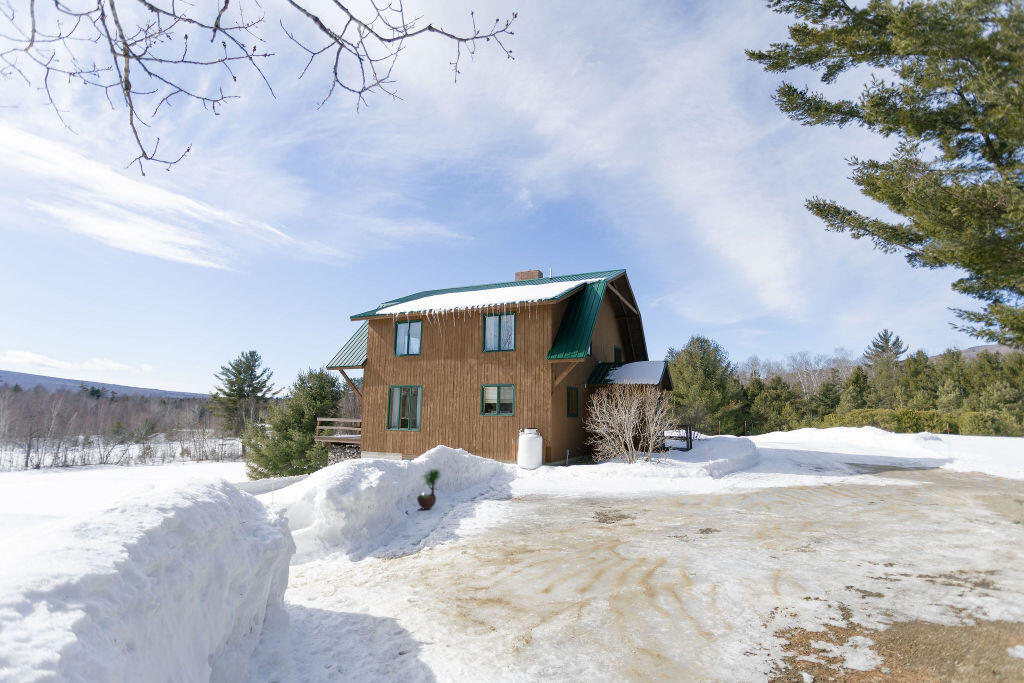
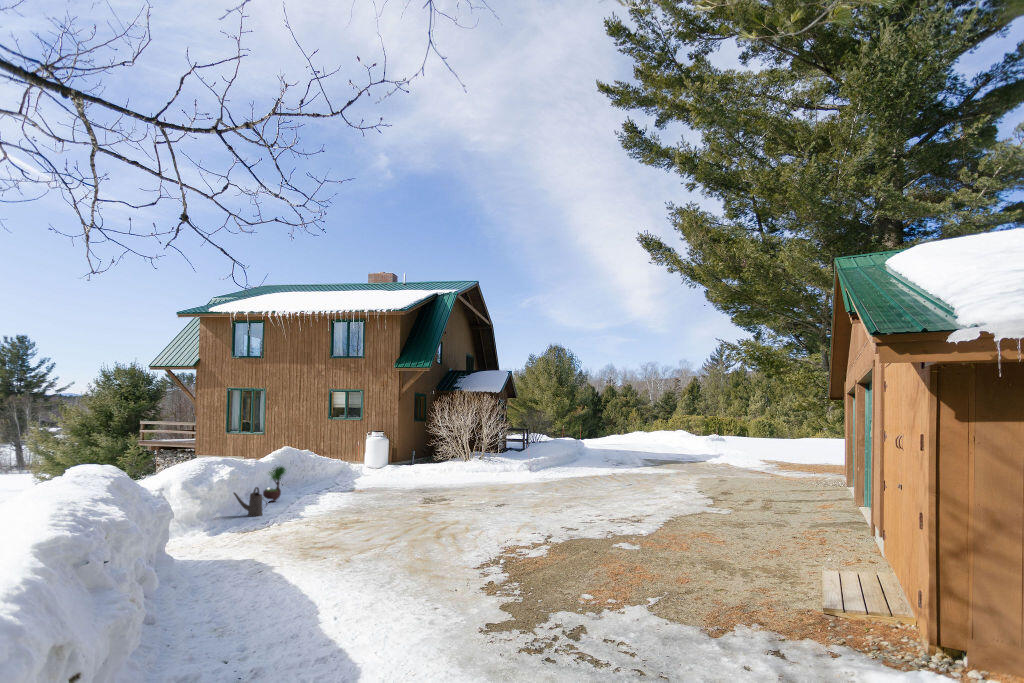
watering can: none [383,497,420,532] -> present [234,487,267,516]

